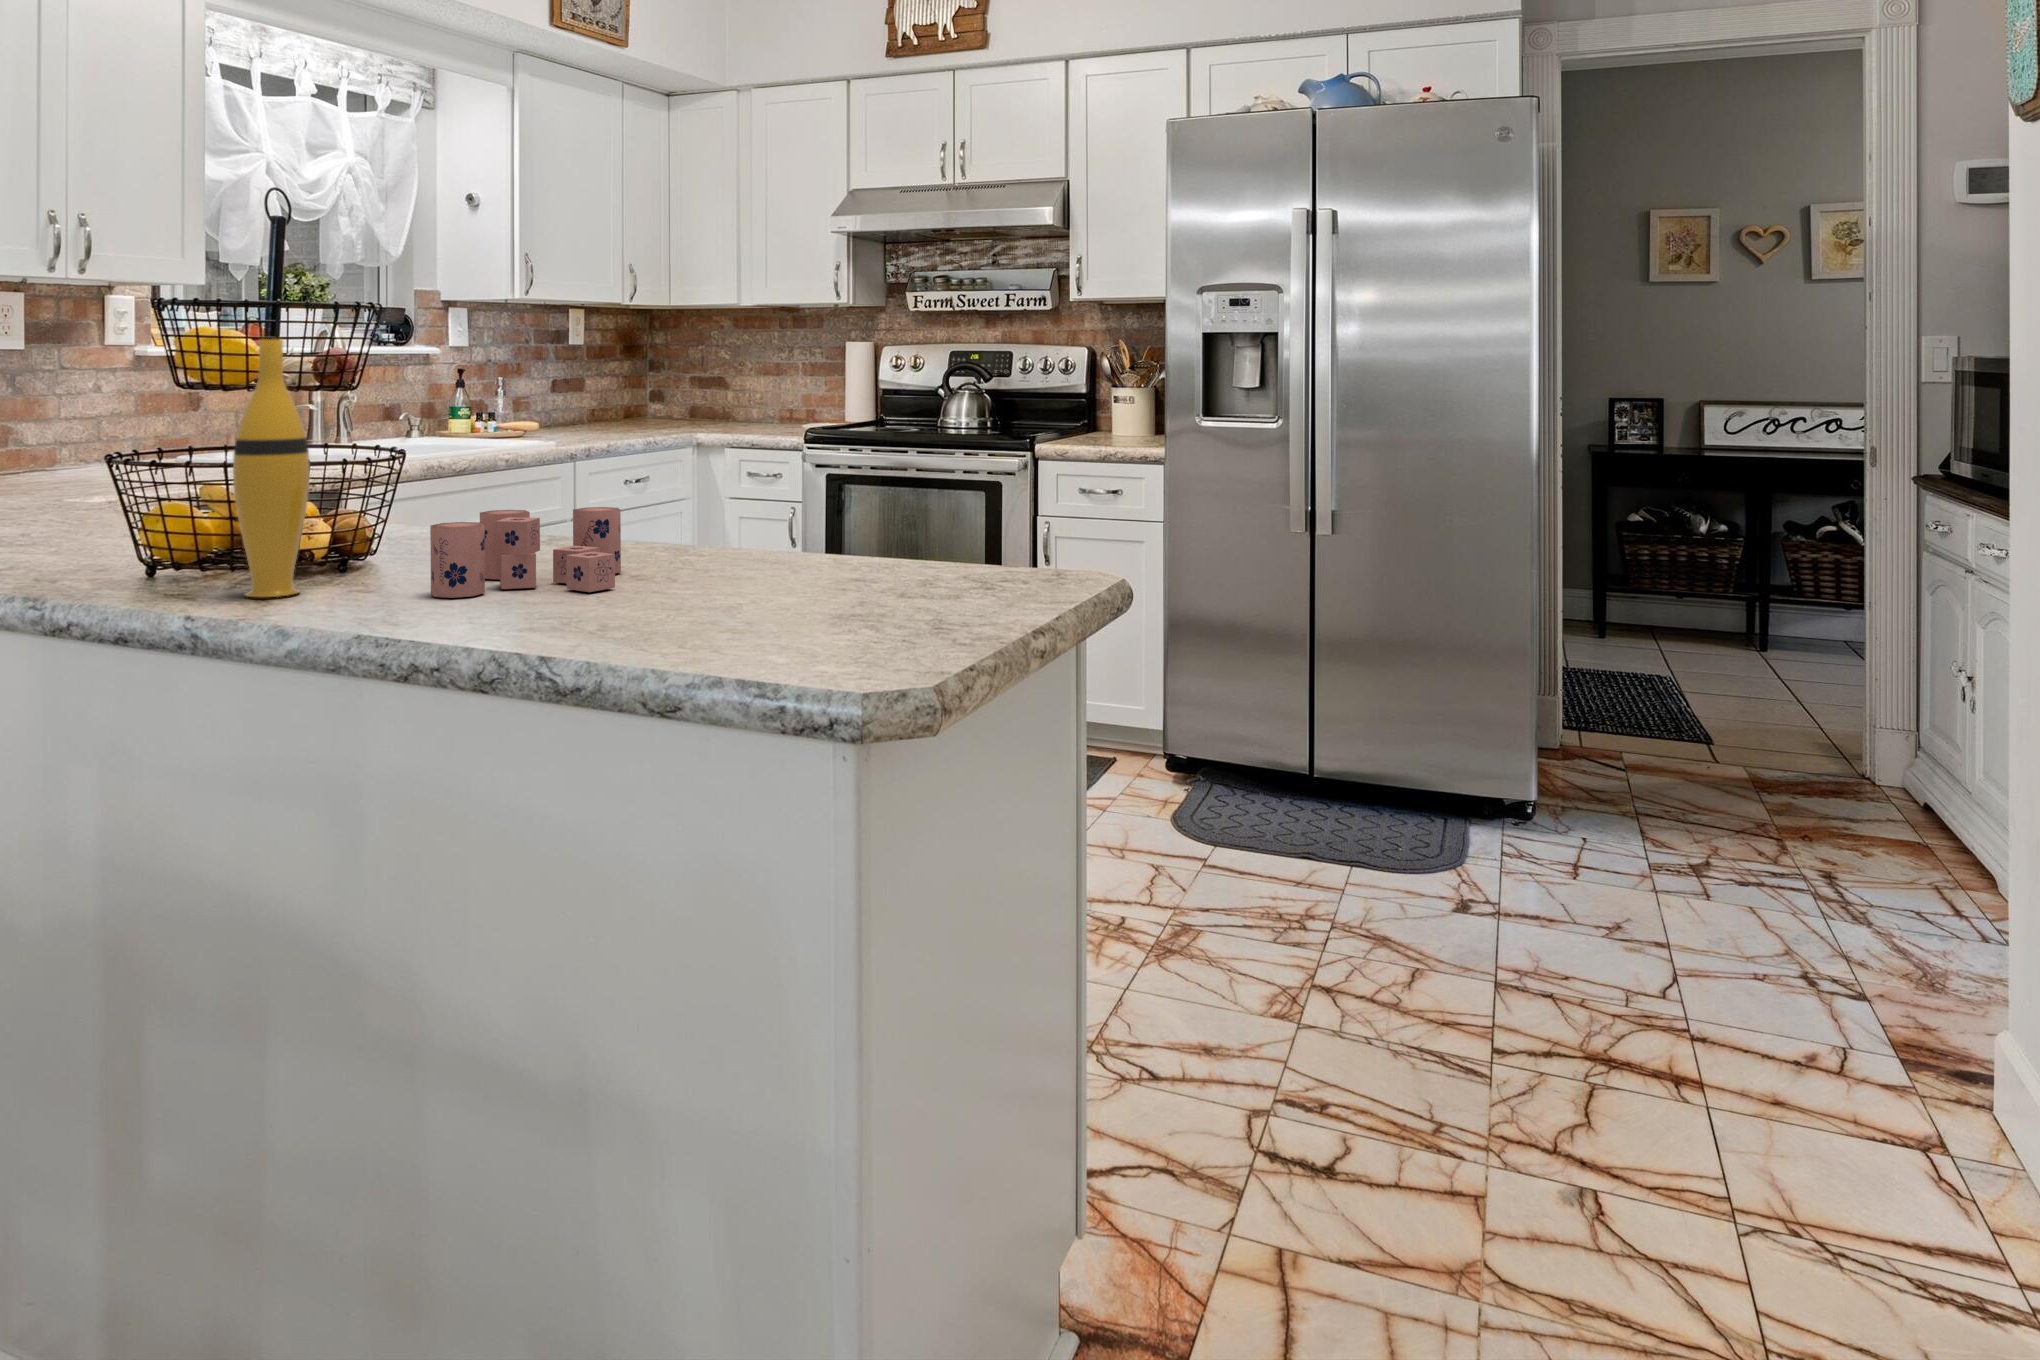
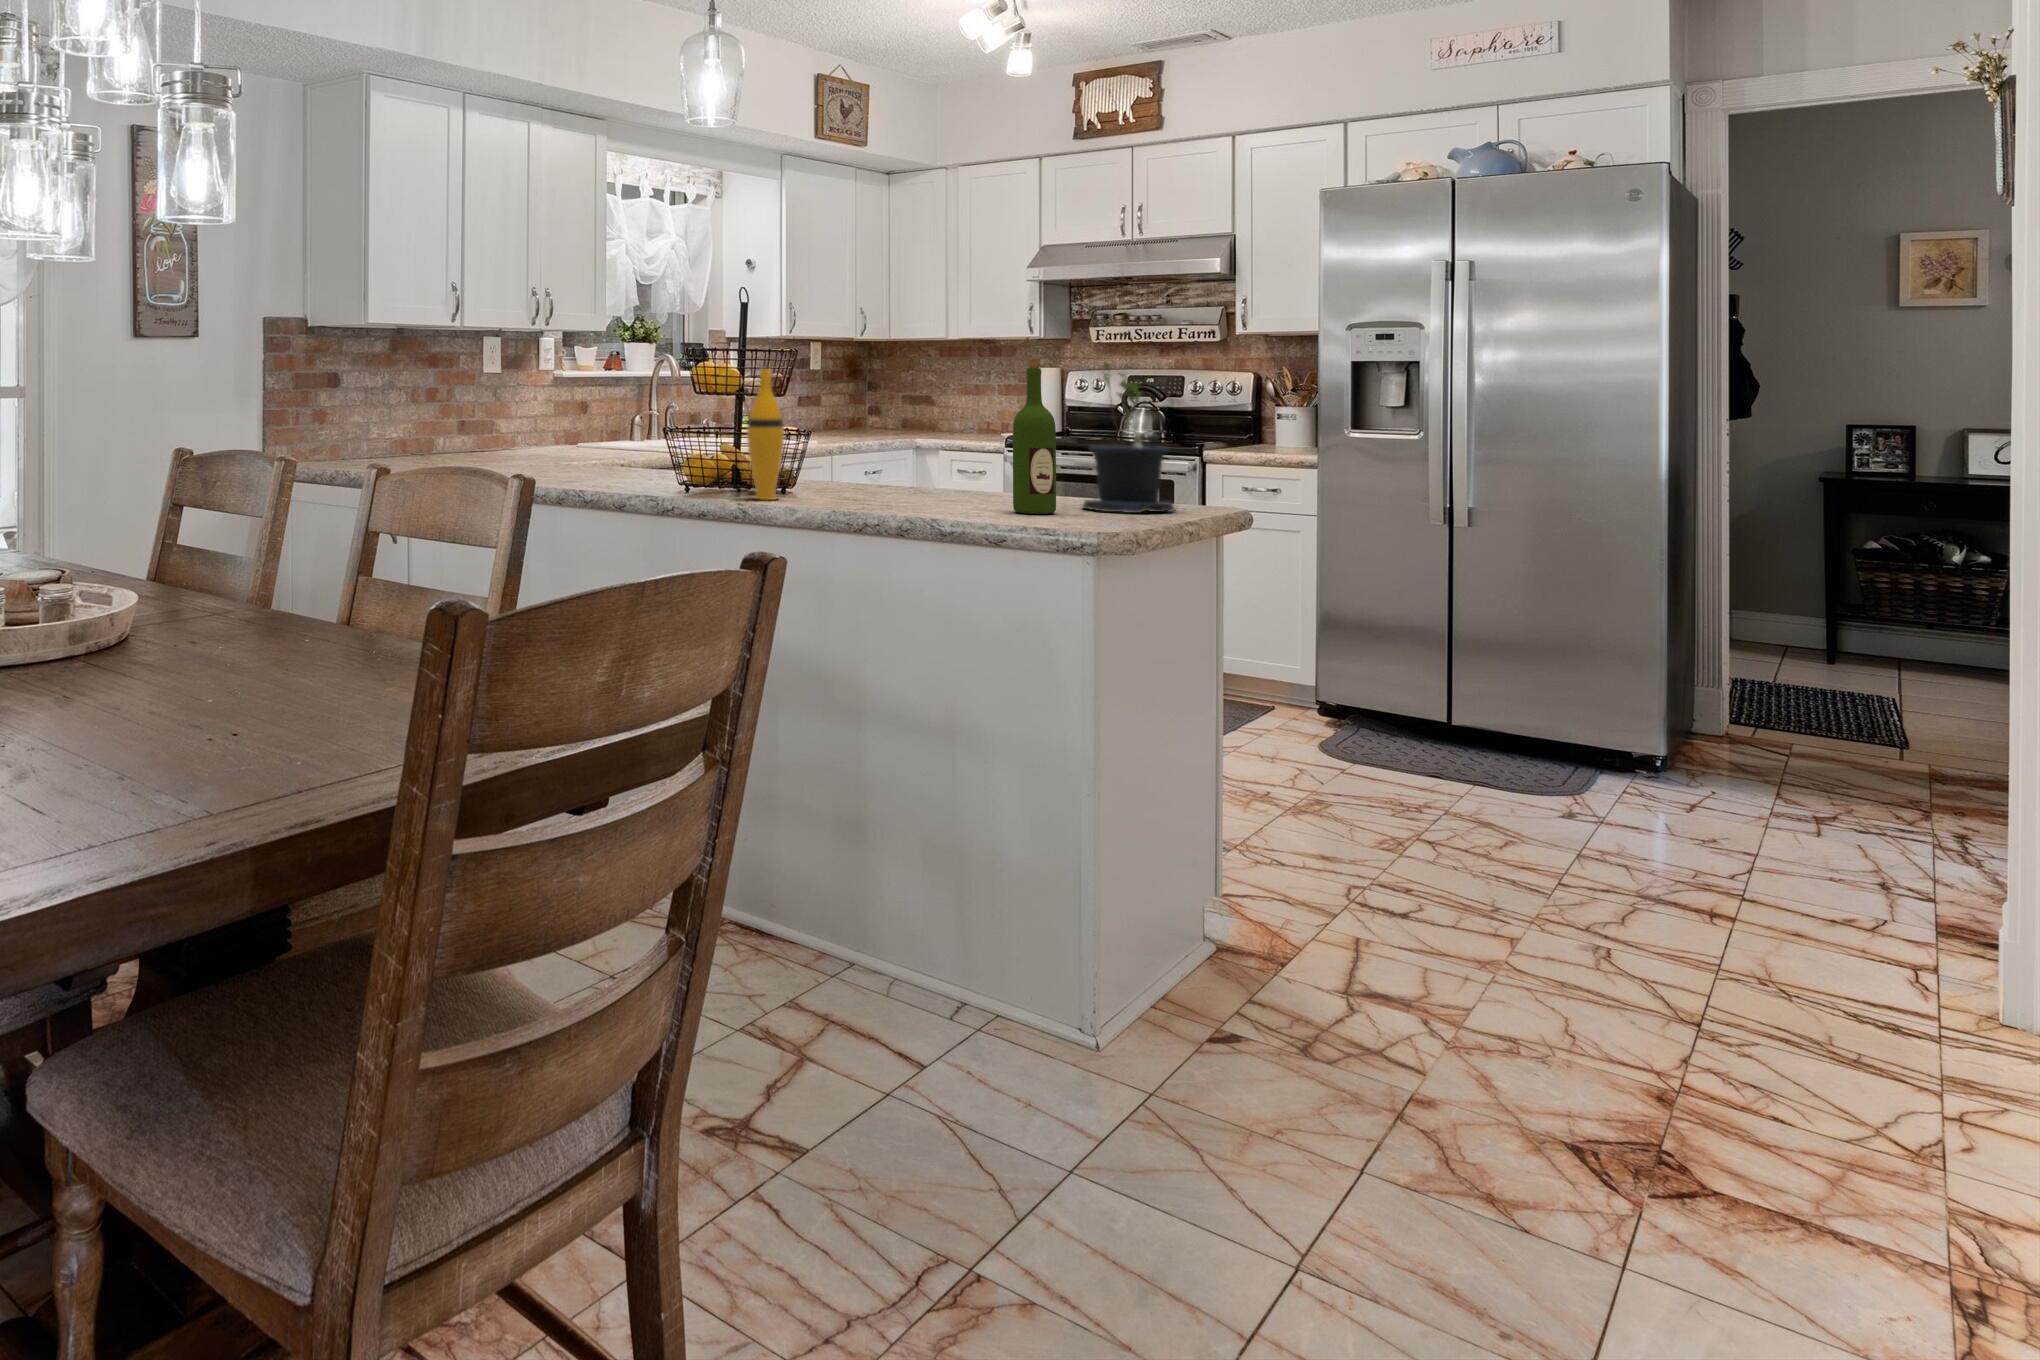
wine bottle: none [722,319,800,621] -> present [1013,358,1056,514]
potted plant: none [853,322,1012,607] -> present [1083,360,1175,513]
candle: present [430,507,621,598] -> none [848,462,945,503]

